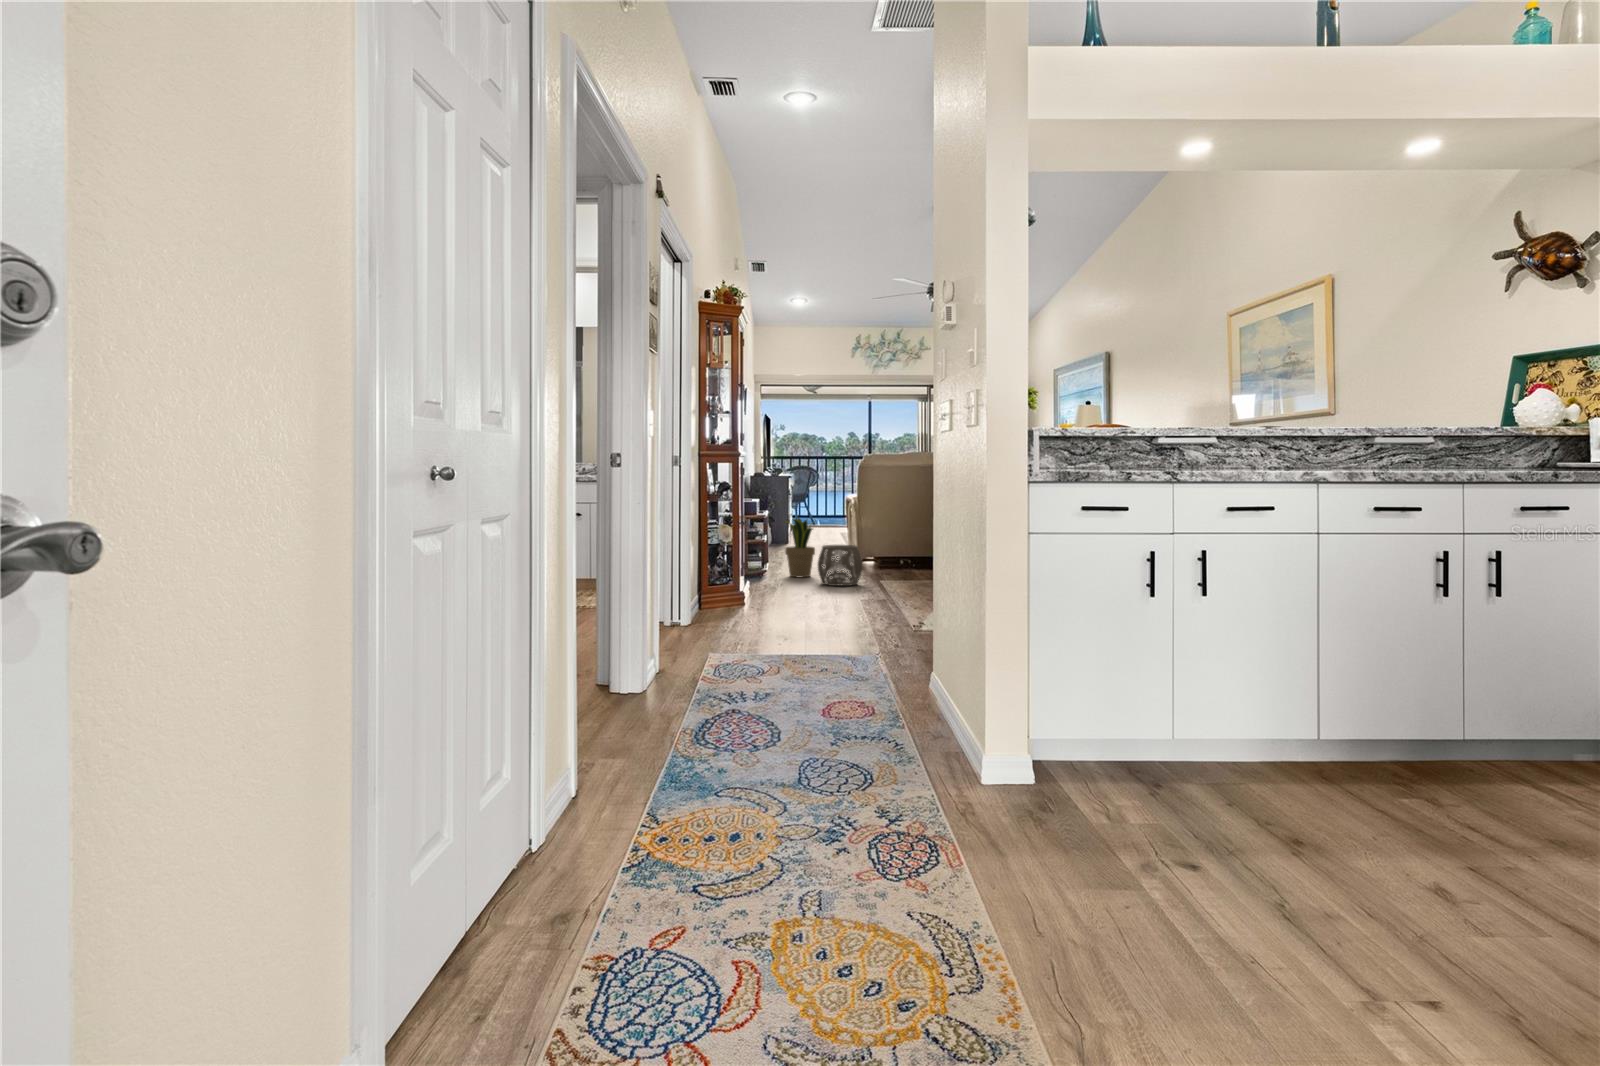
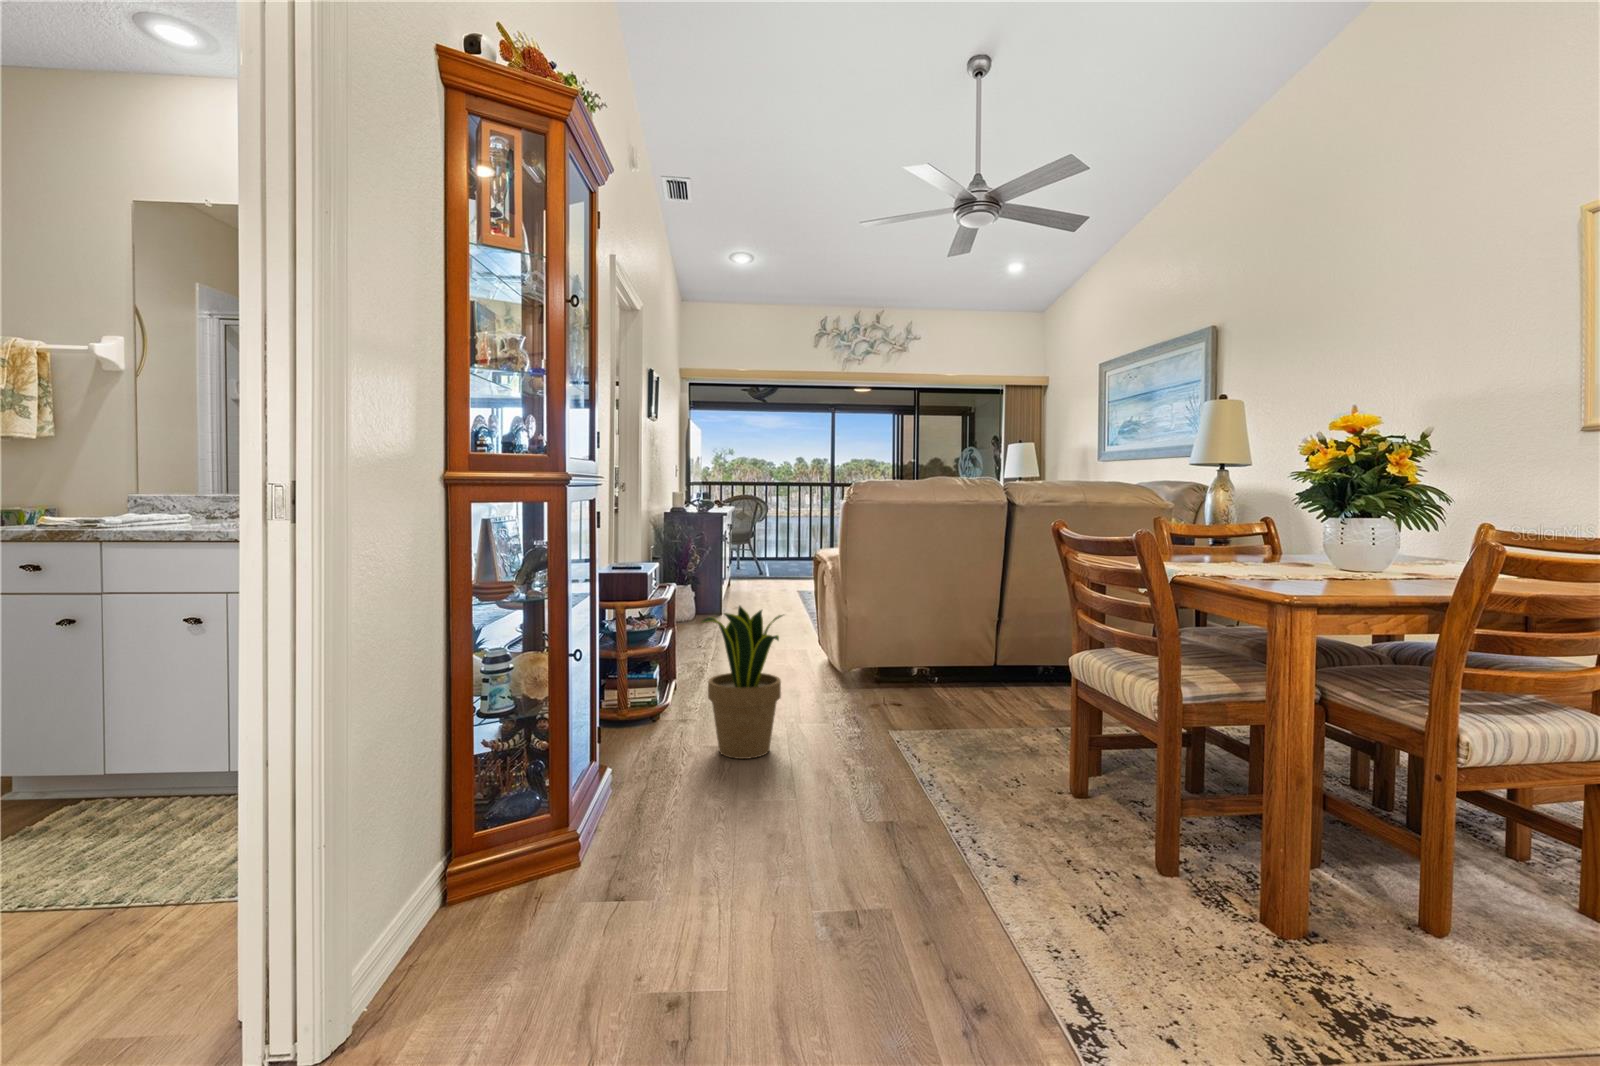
woven basket: present [818,545,862,586] -> none [793,690,922,832]

